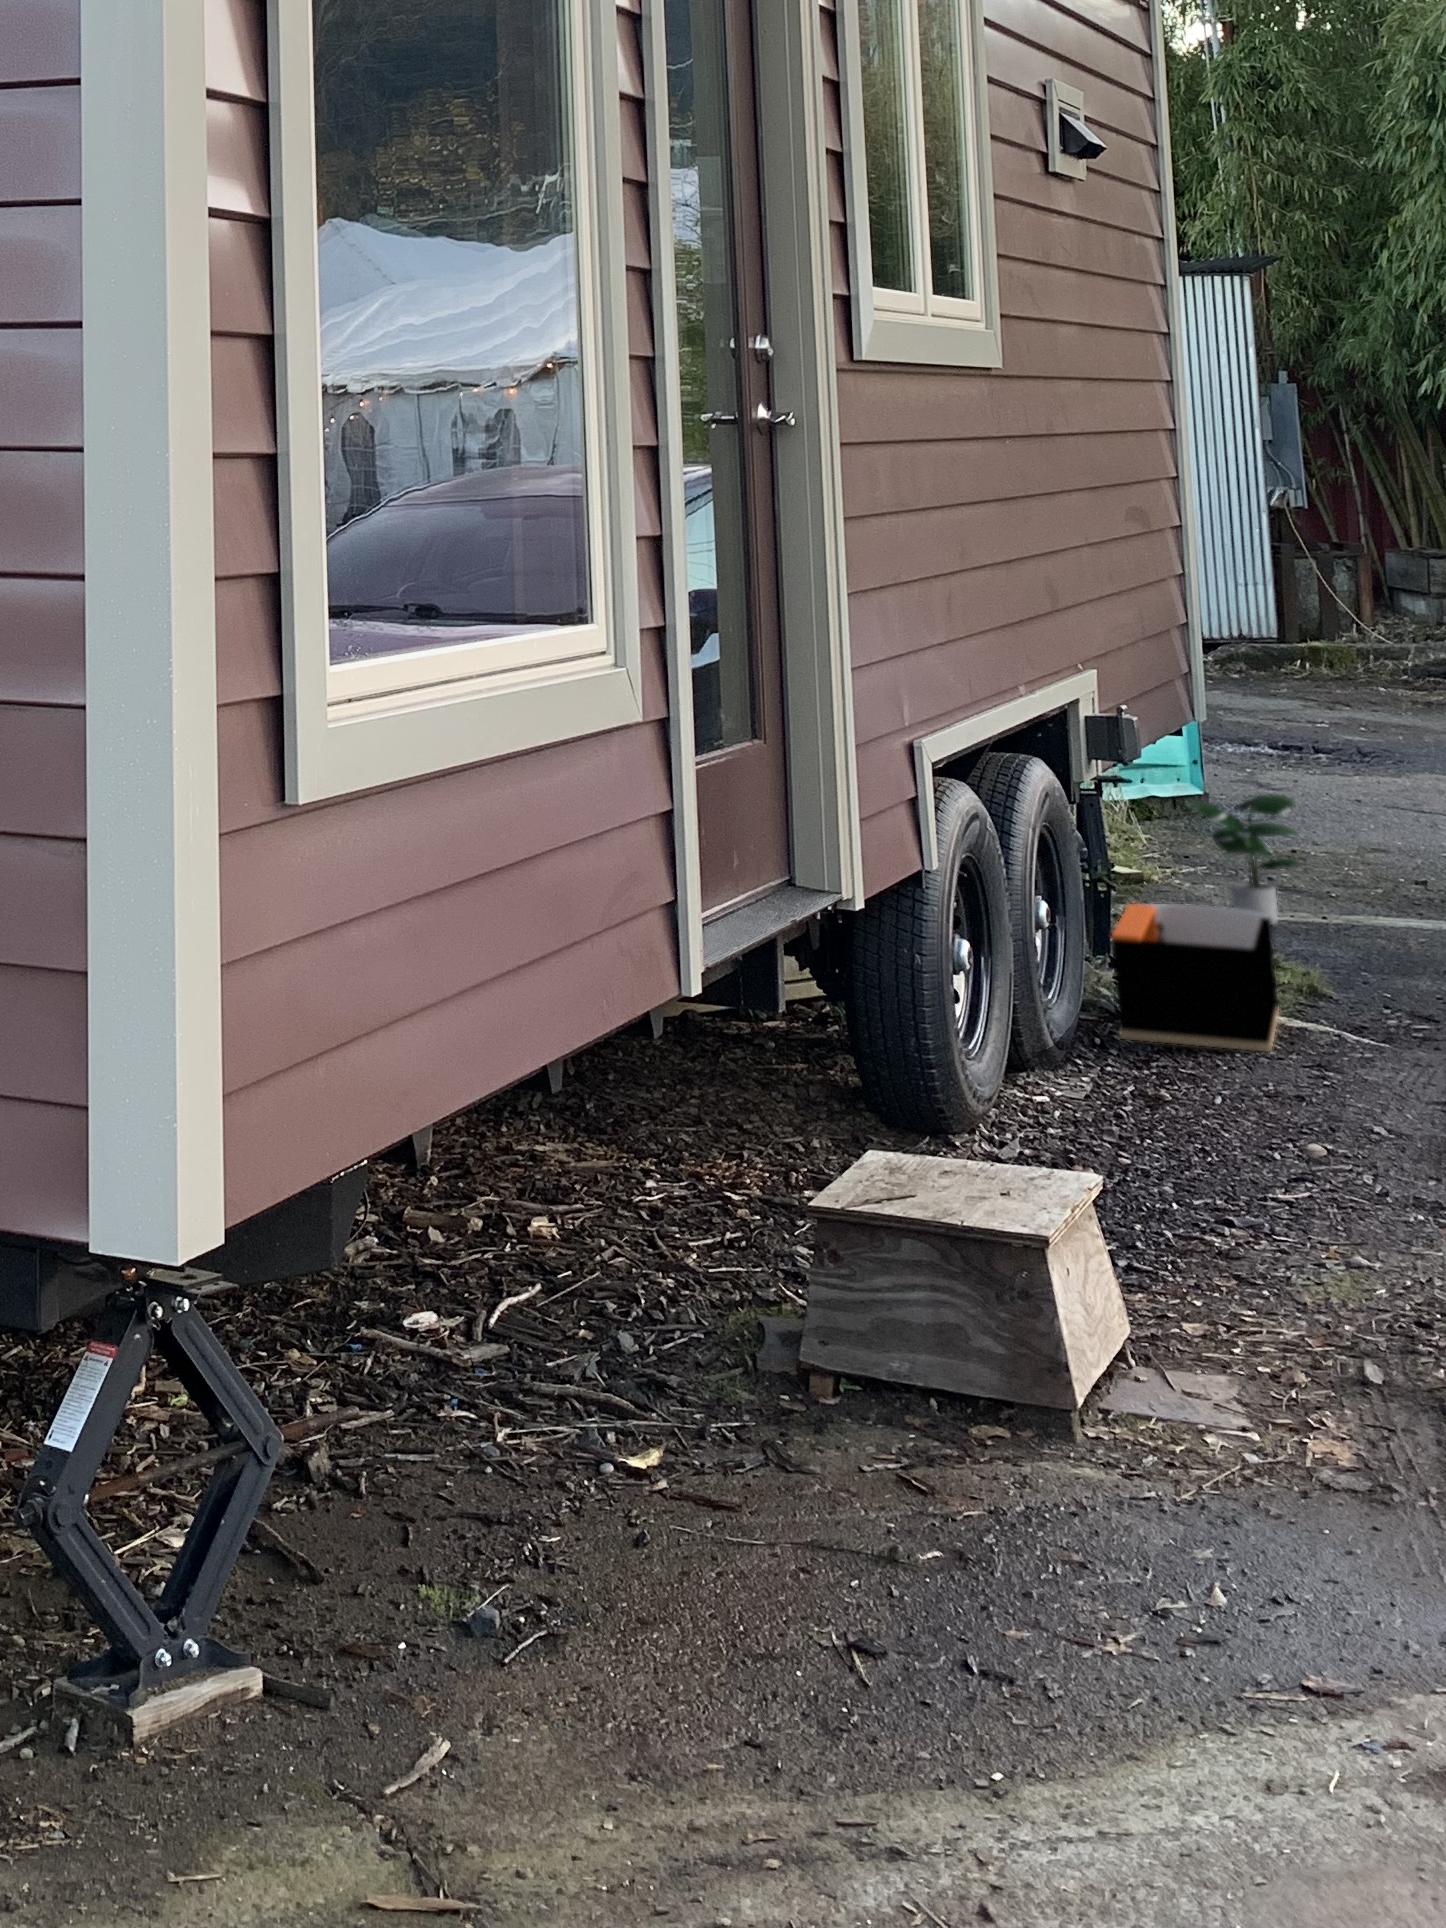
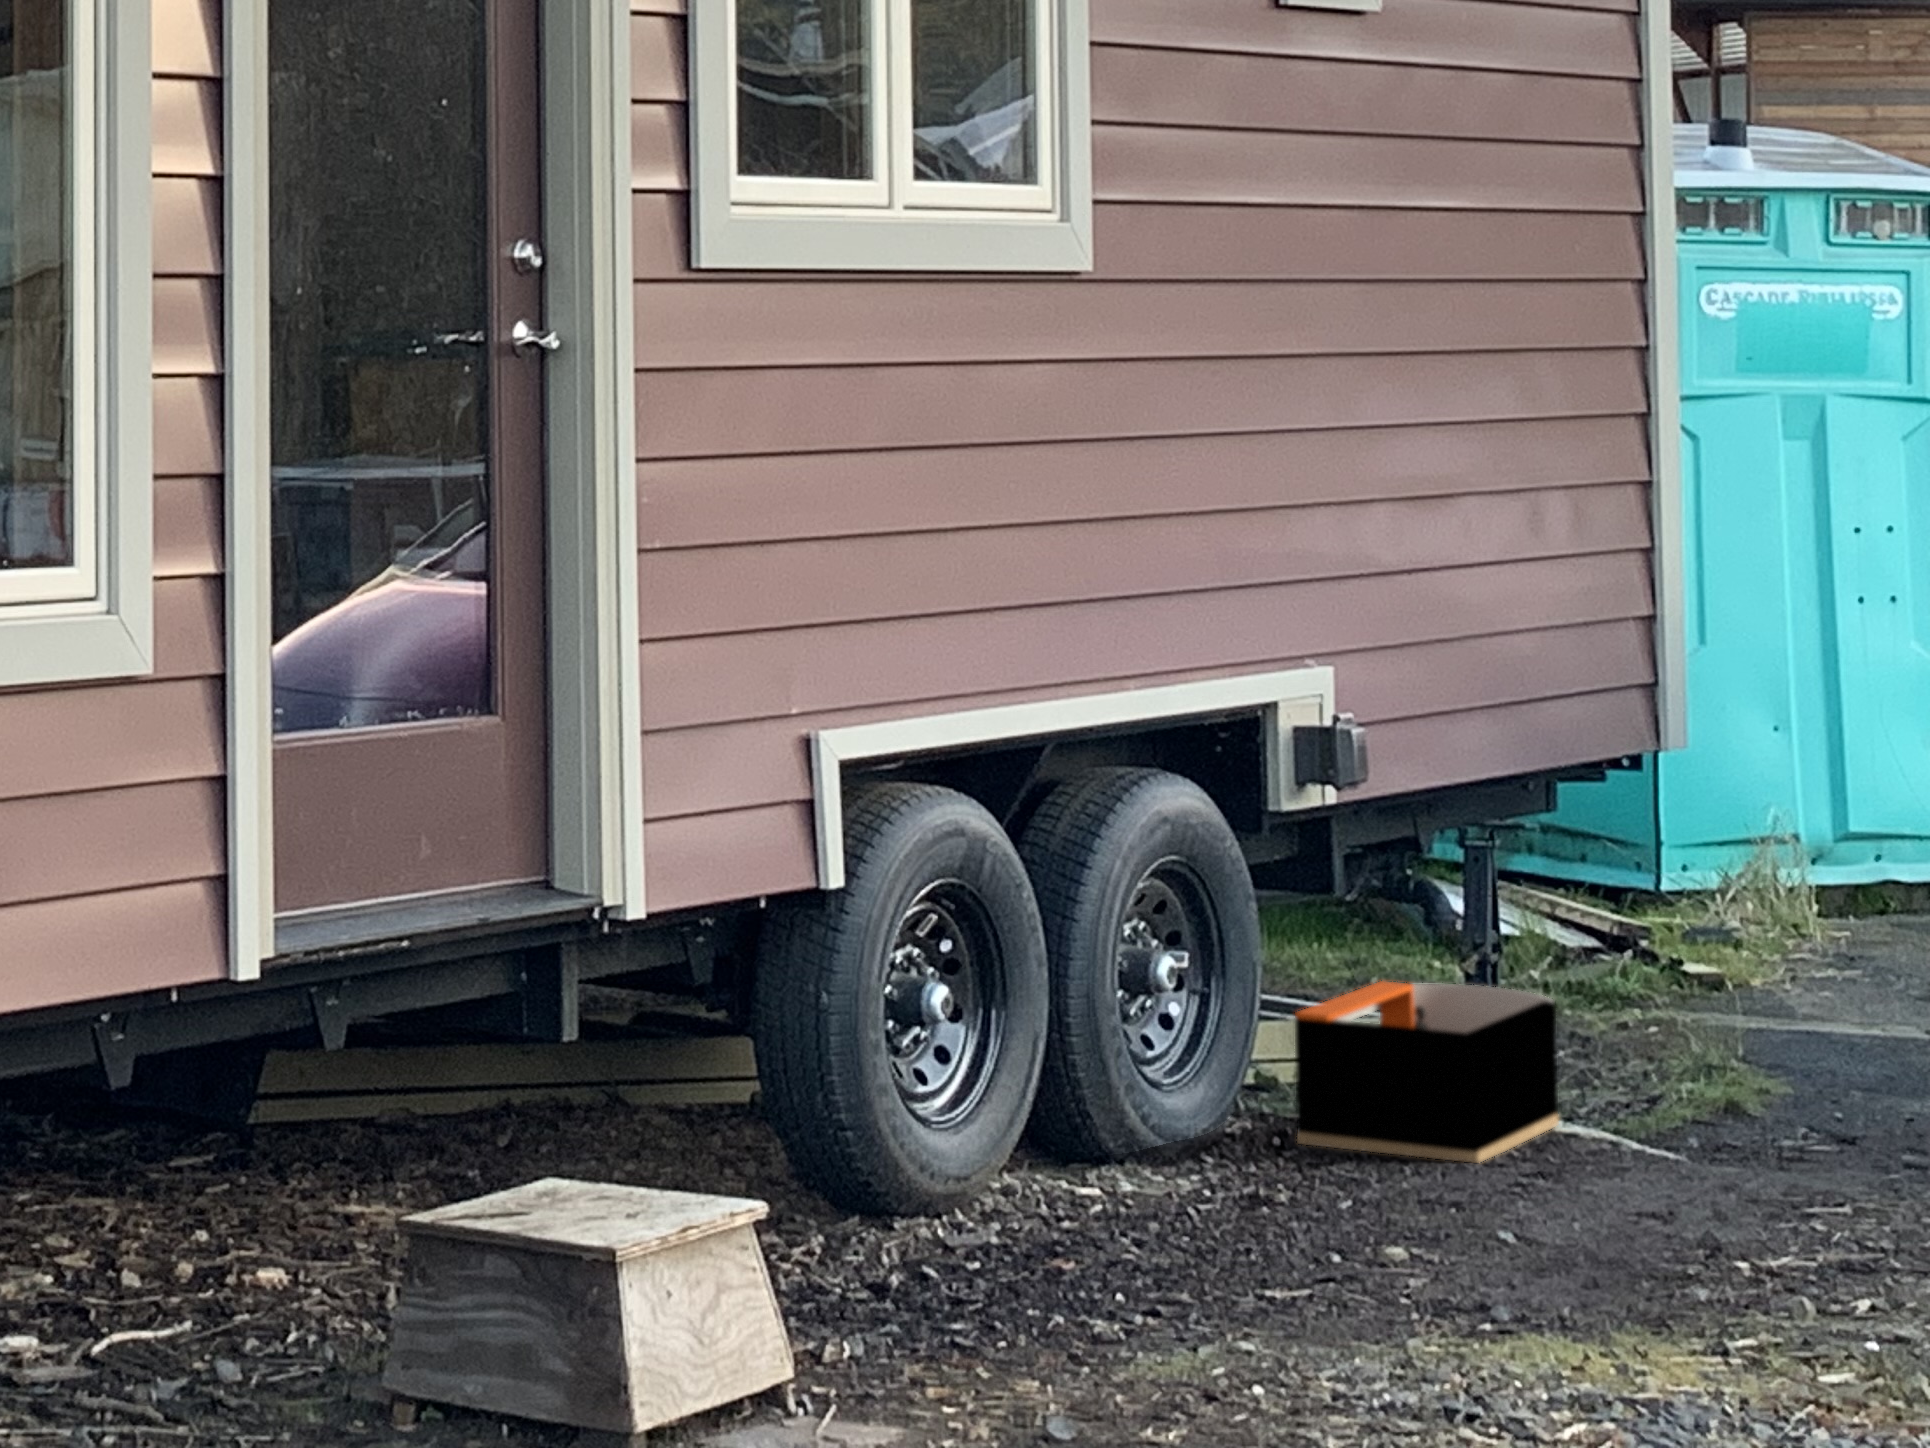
potted plant: present [1188,794,1300,925] -> none [1627,857,1781,1032]

